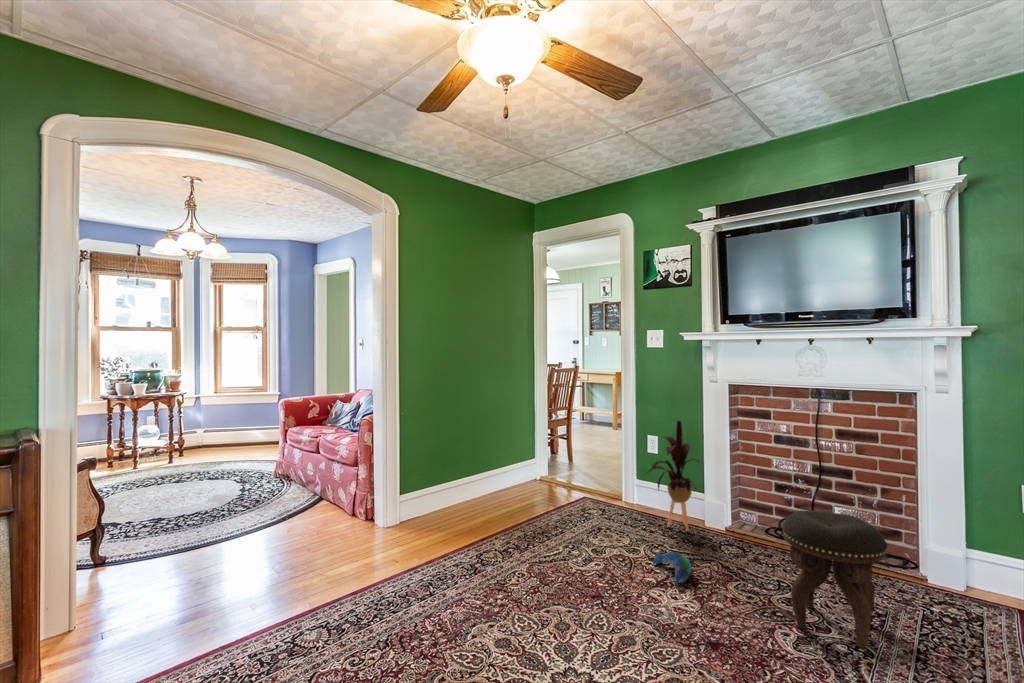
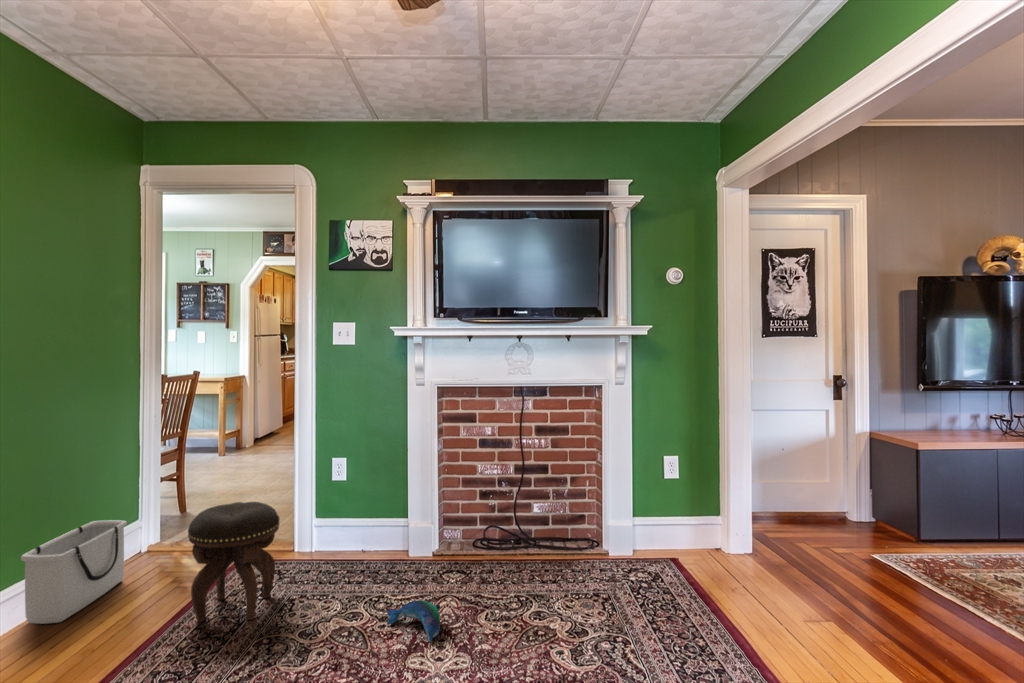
house plant: present [645,421,699,531] -> none [340,436,414,570]
storage bin: none [469,454,523,505] -> present [21,520,127,624]
footstool: present [783,510,887,648] -> present [188,502,280,622]

